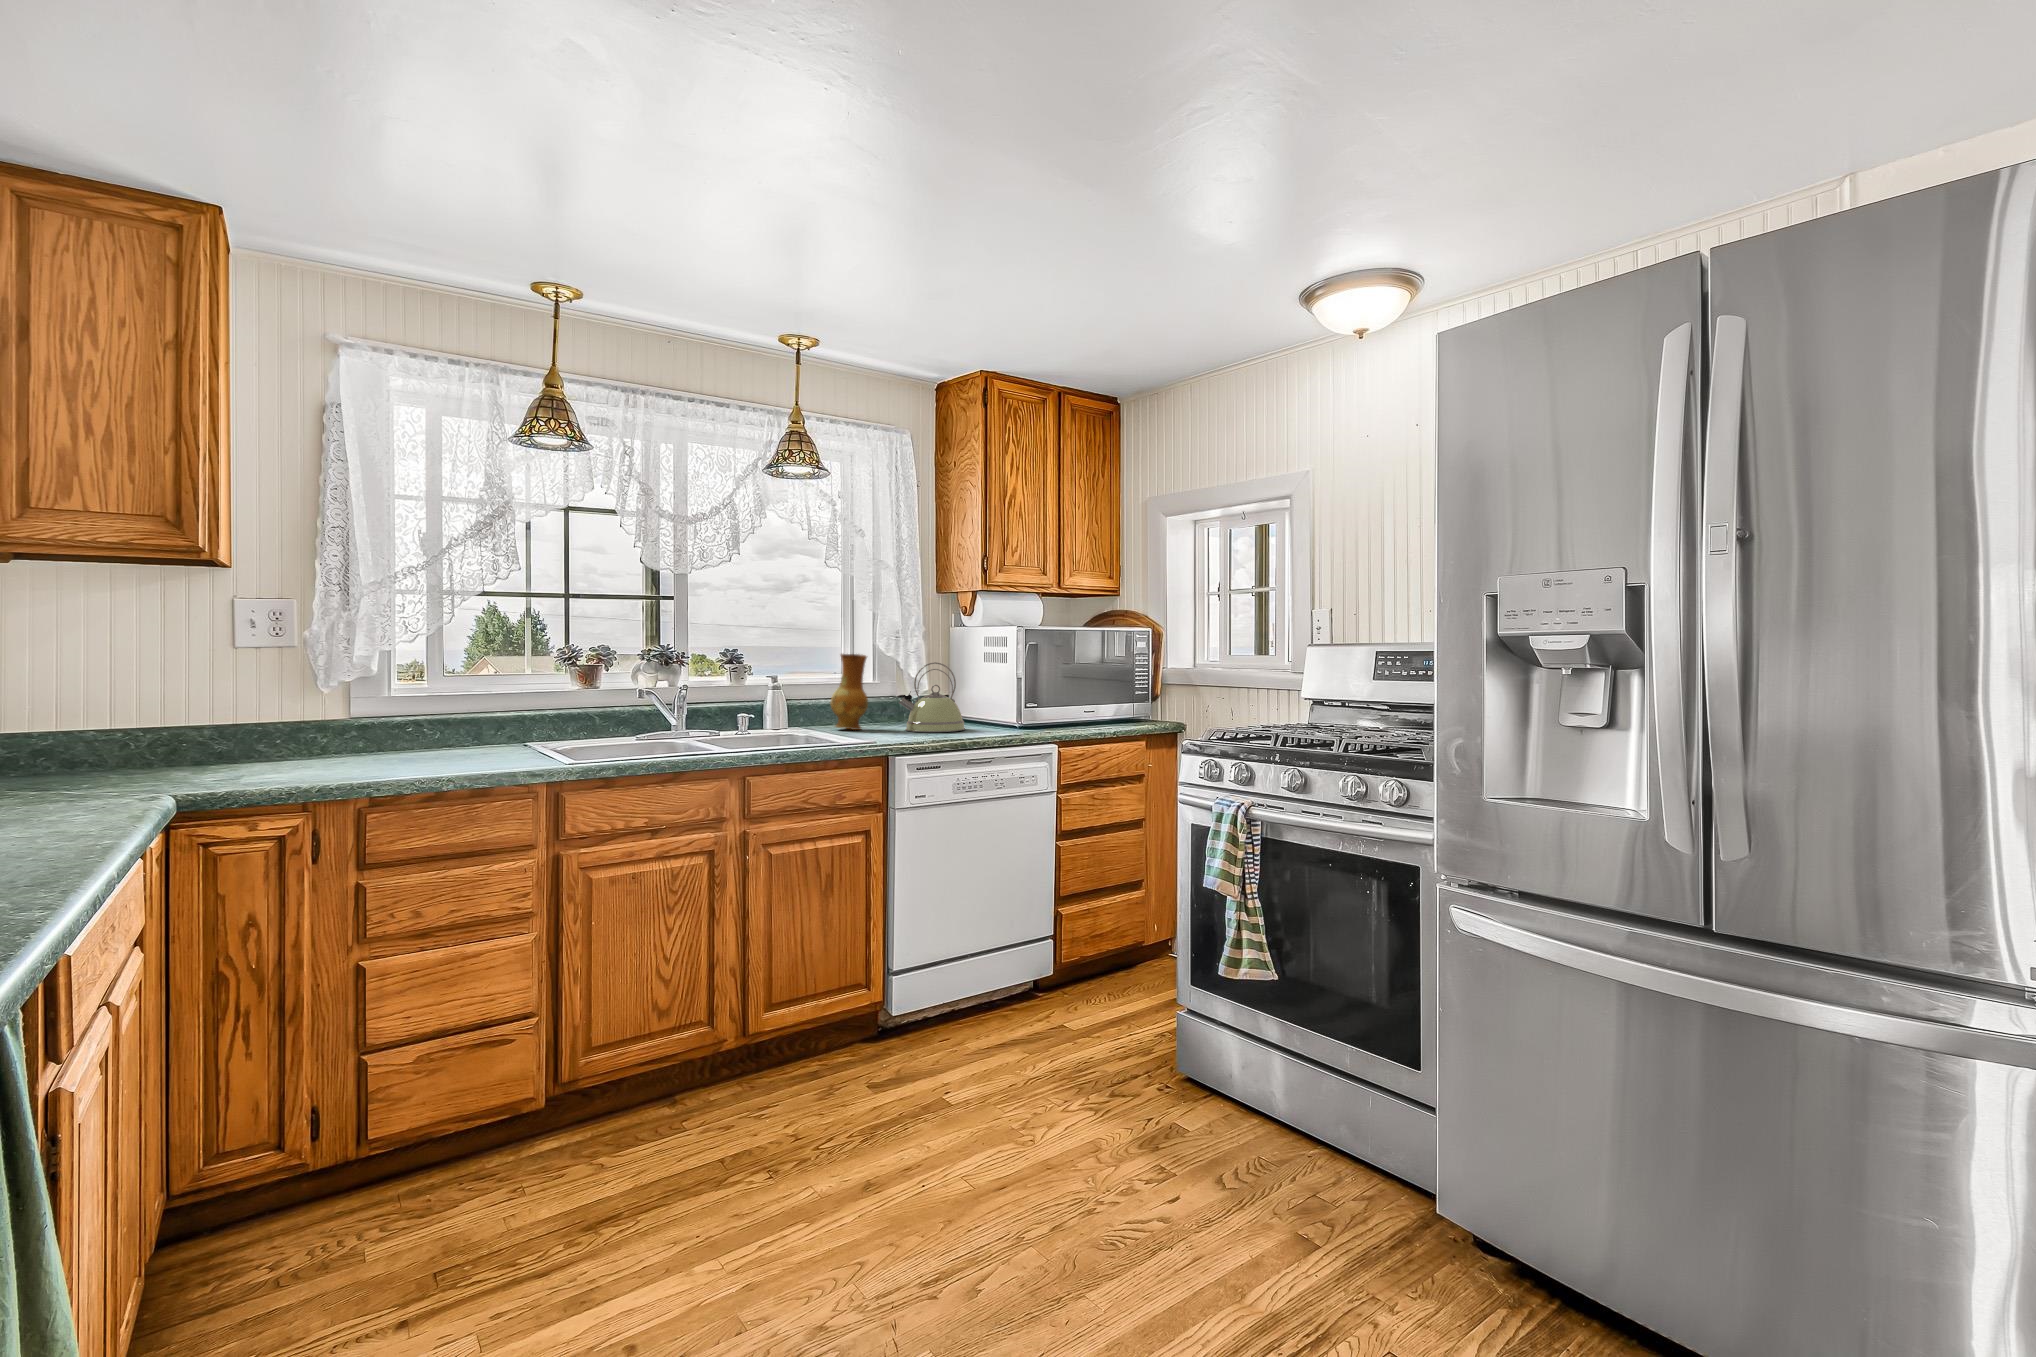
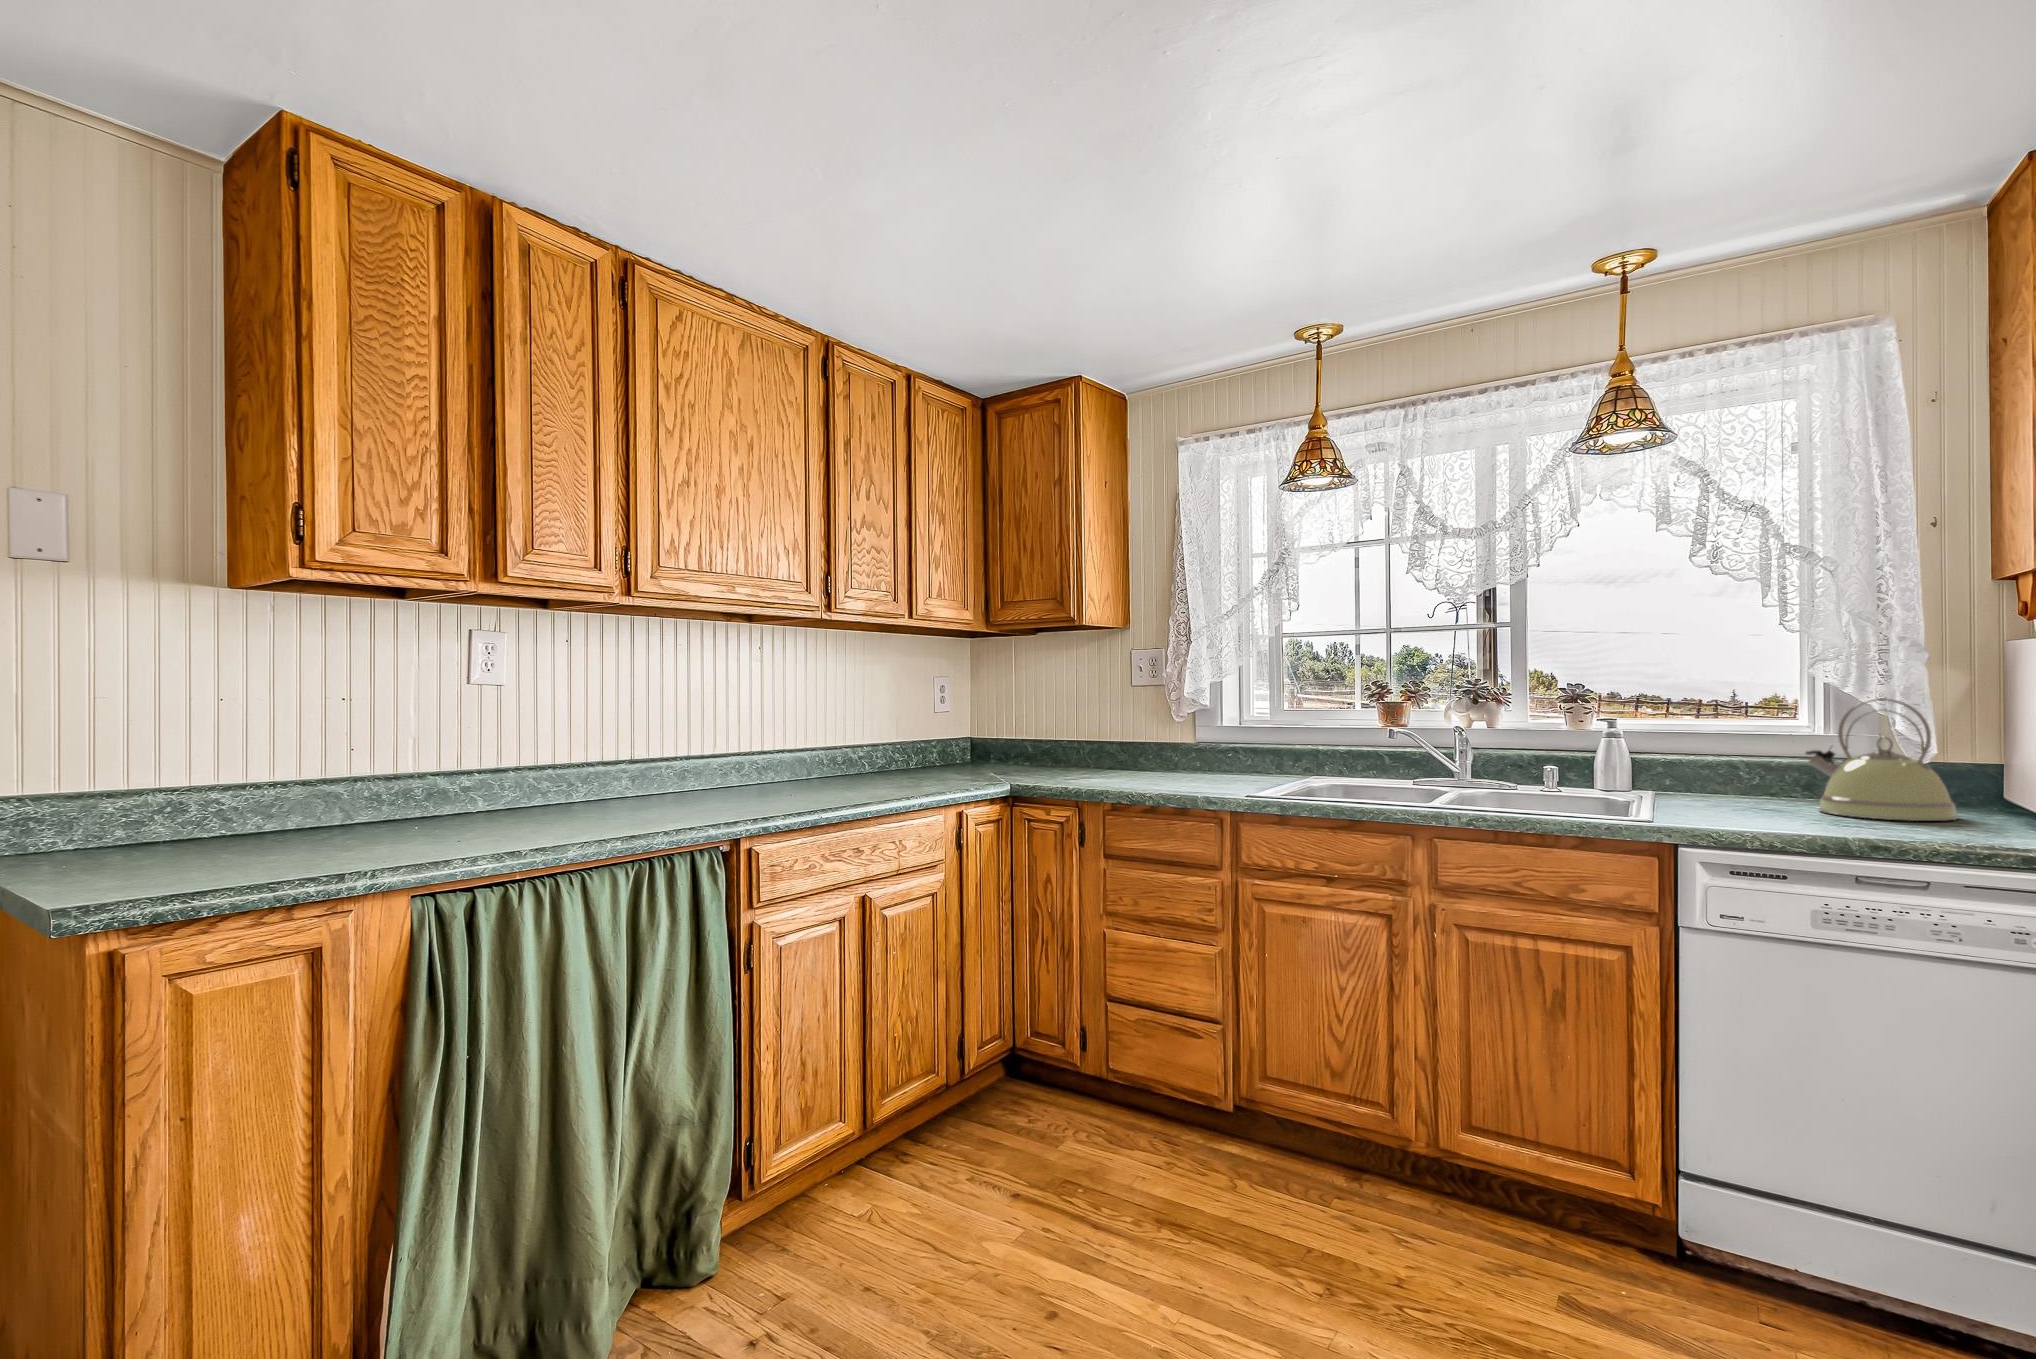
ceramic jug: present [830,654,868,730] -> none [1694,684,1764,800]

